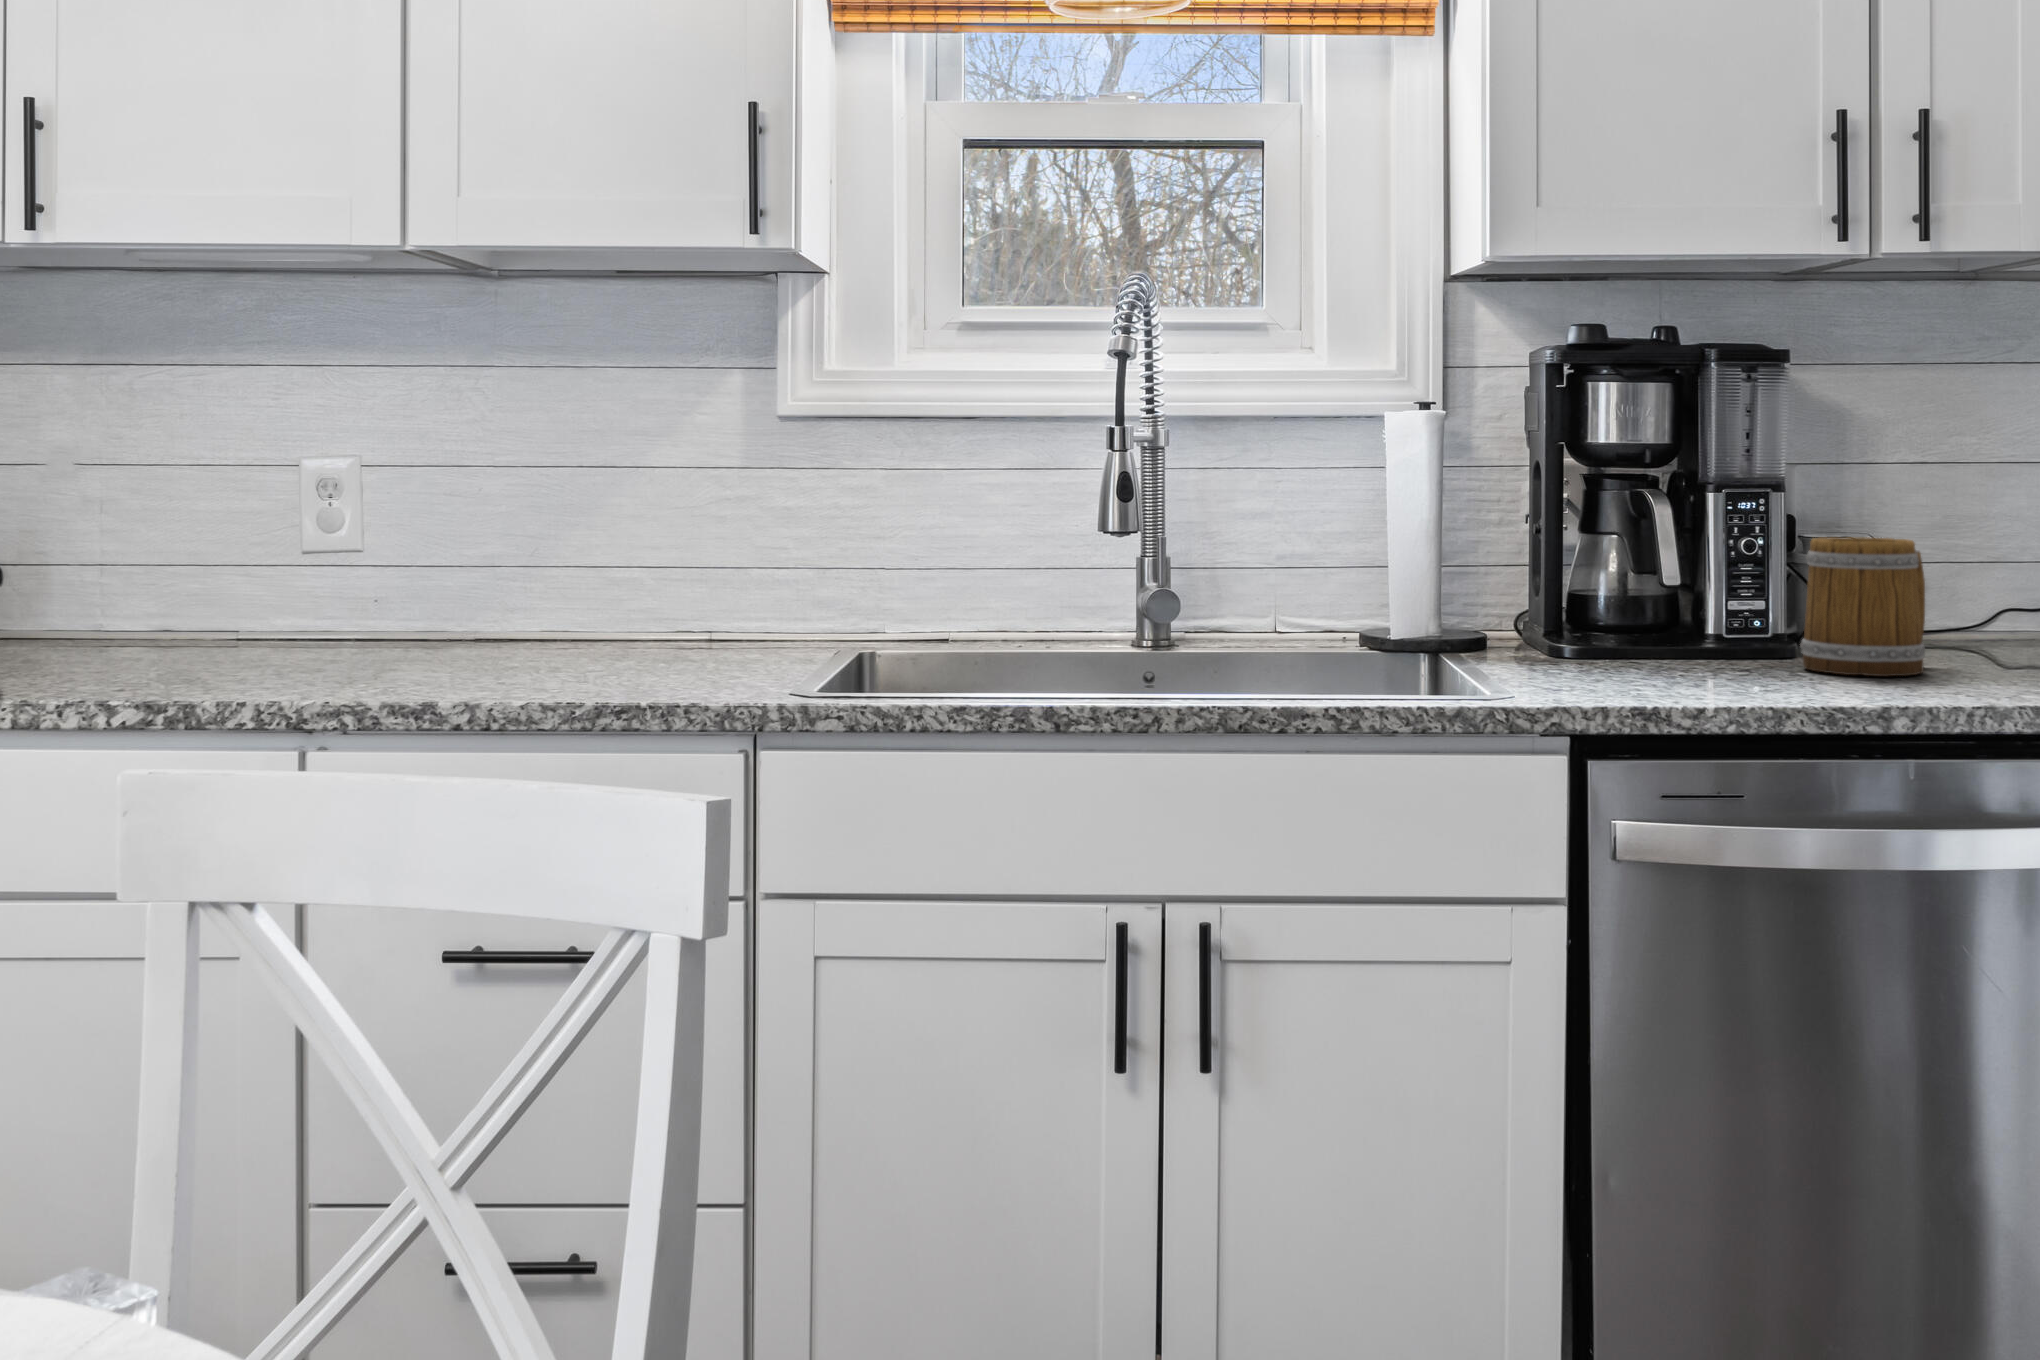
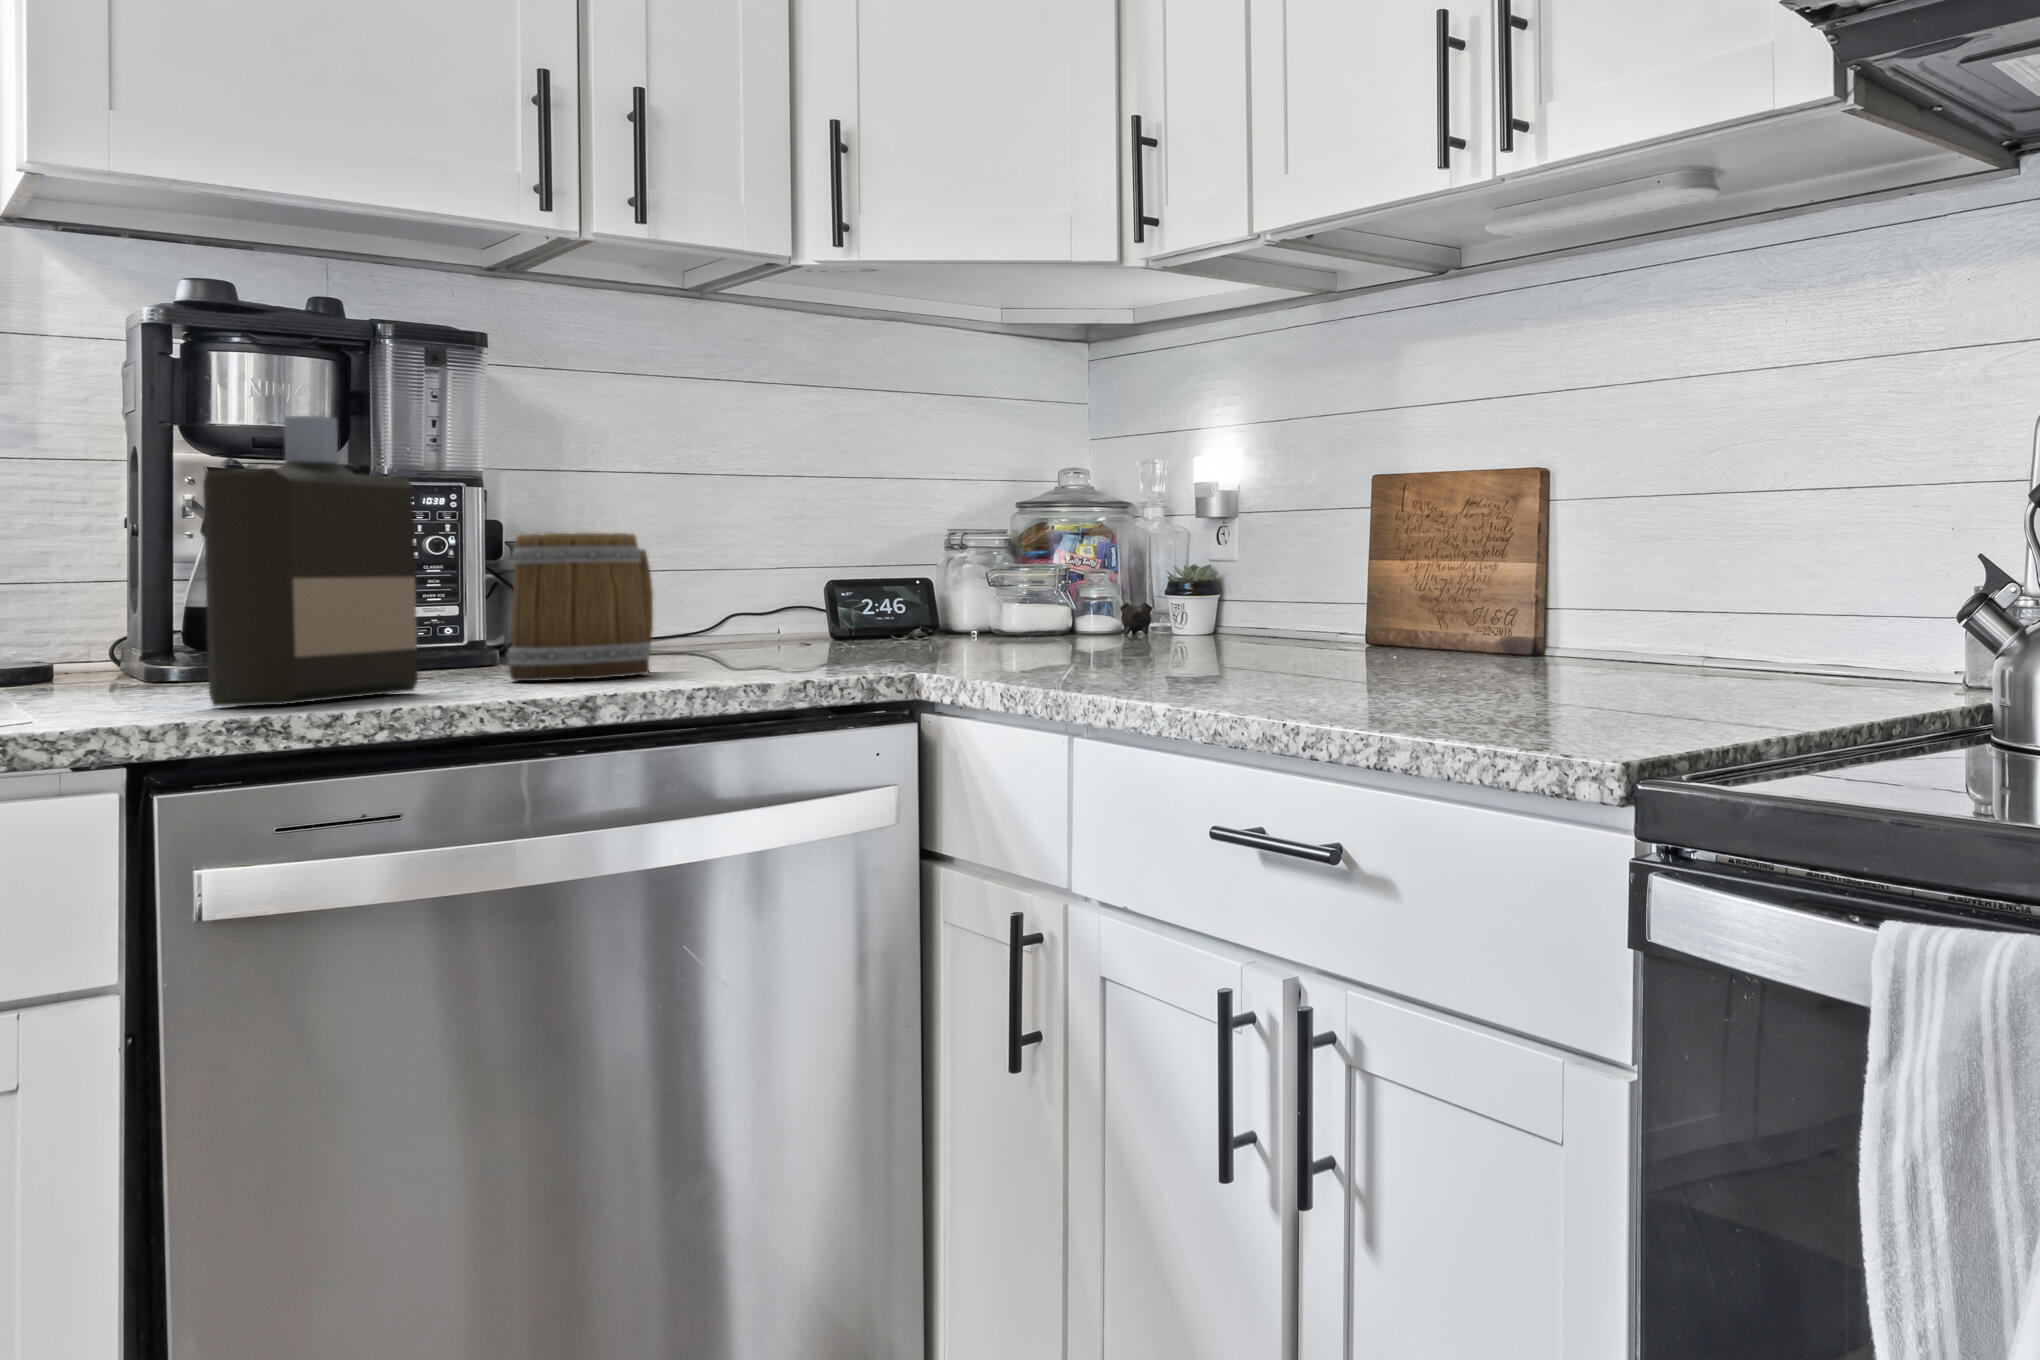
bottle: none [1600,452,1739,687] -> present [203,416,418,706]

